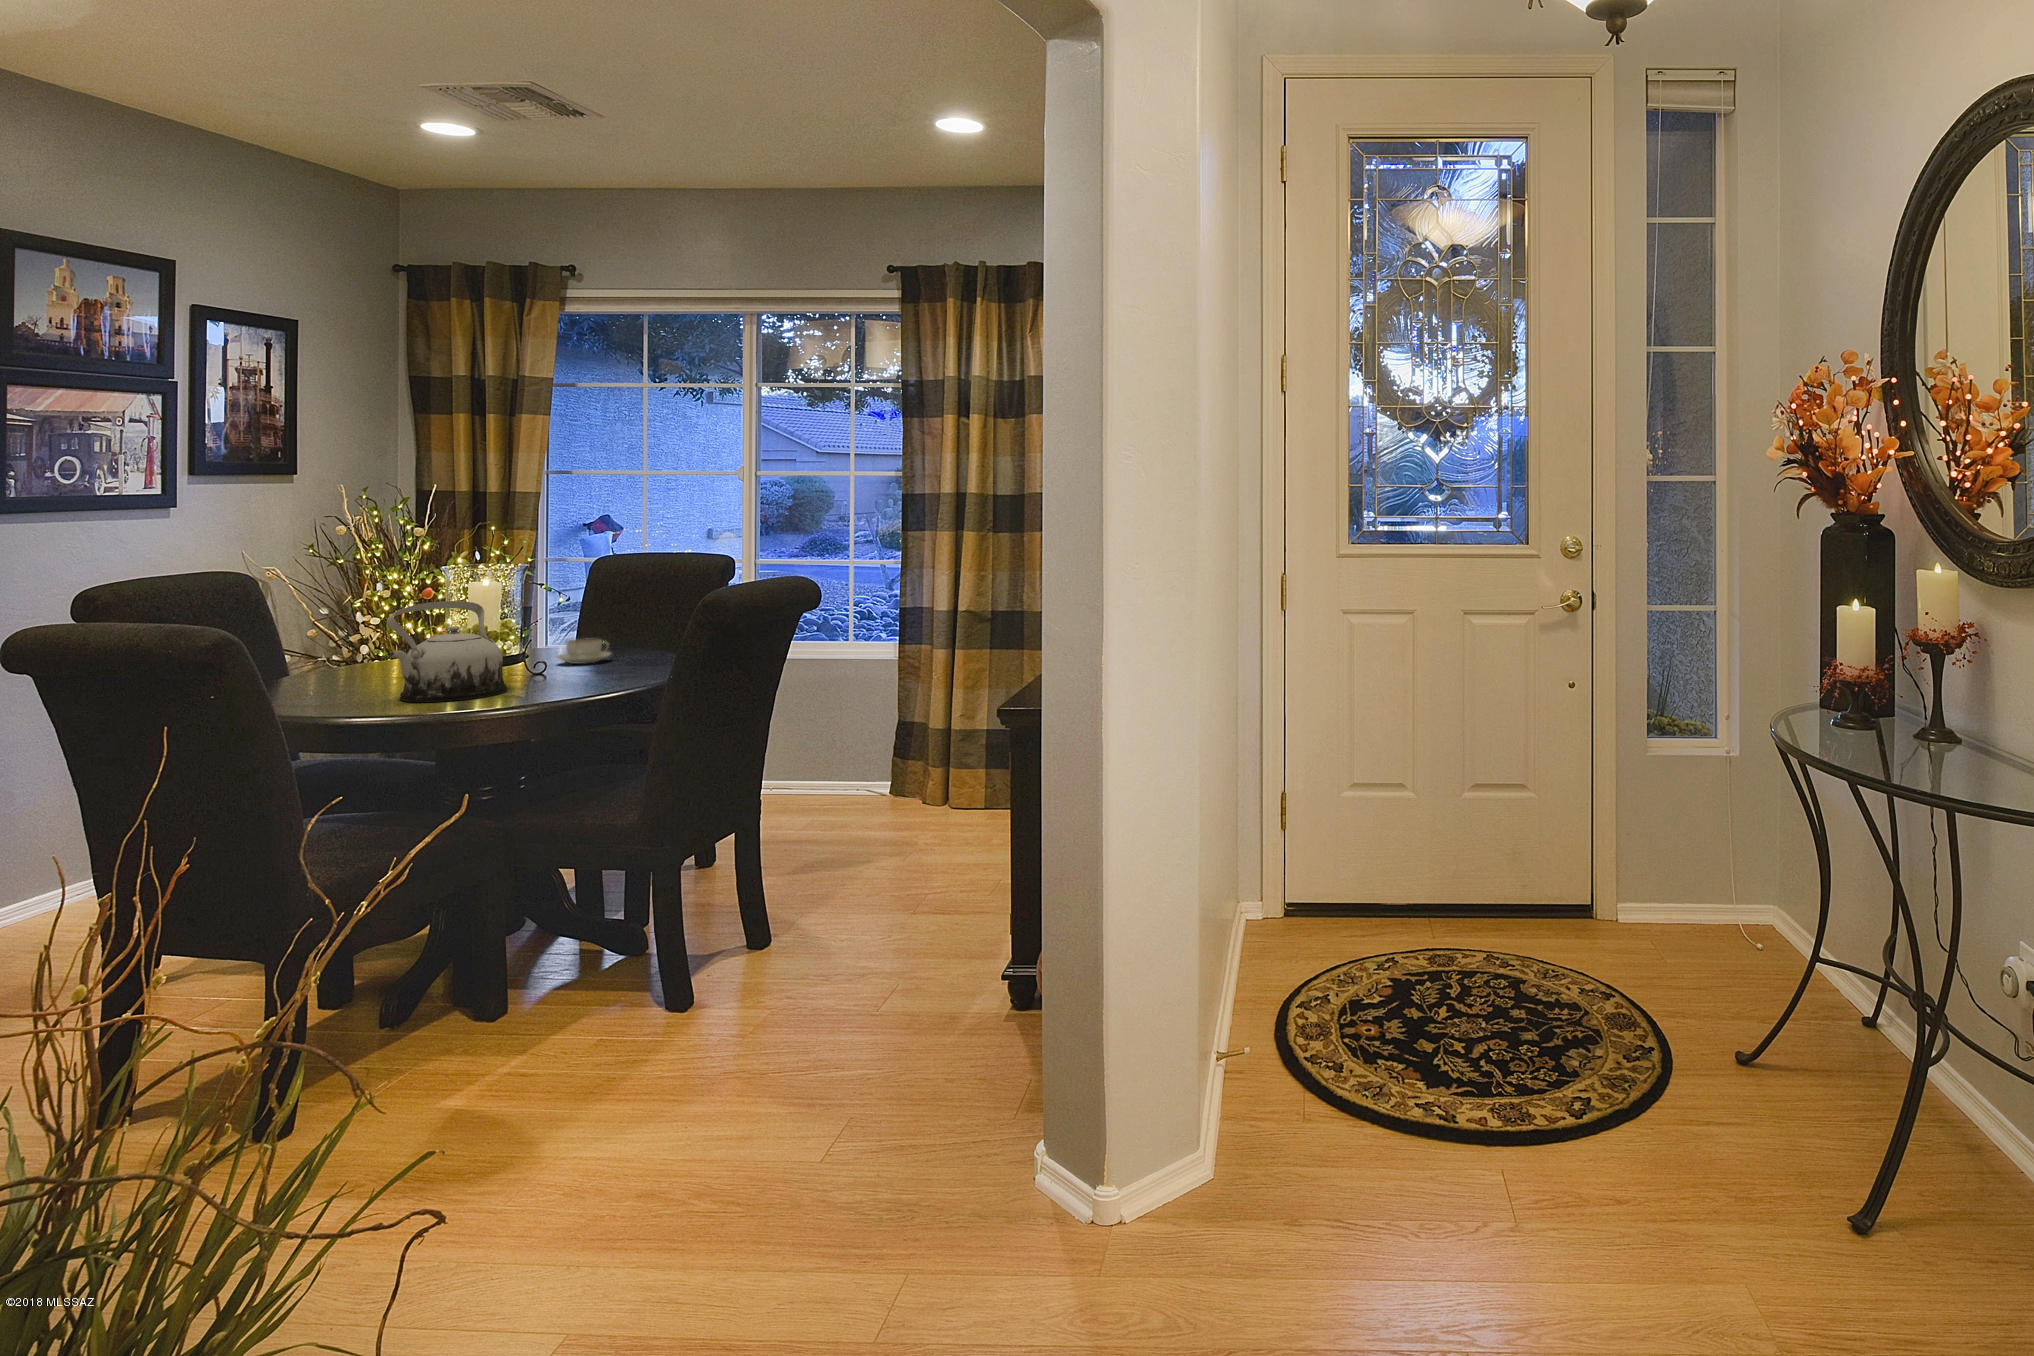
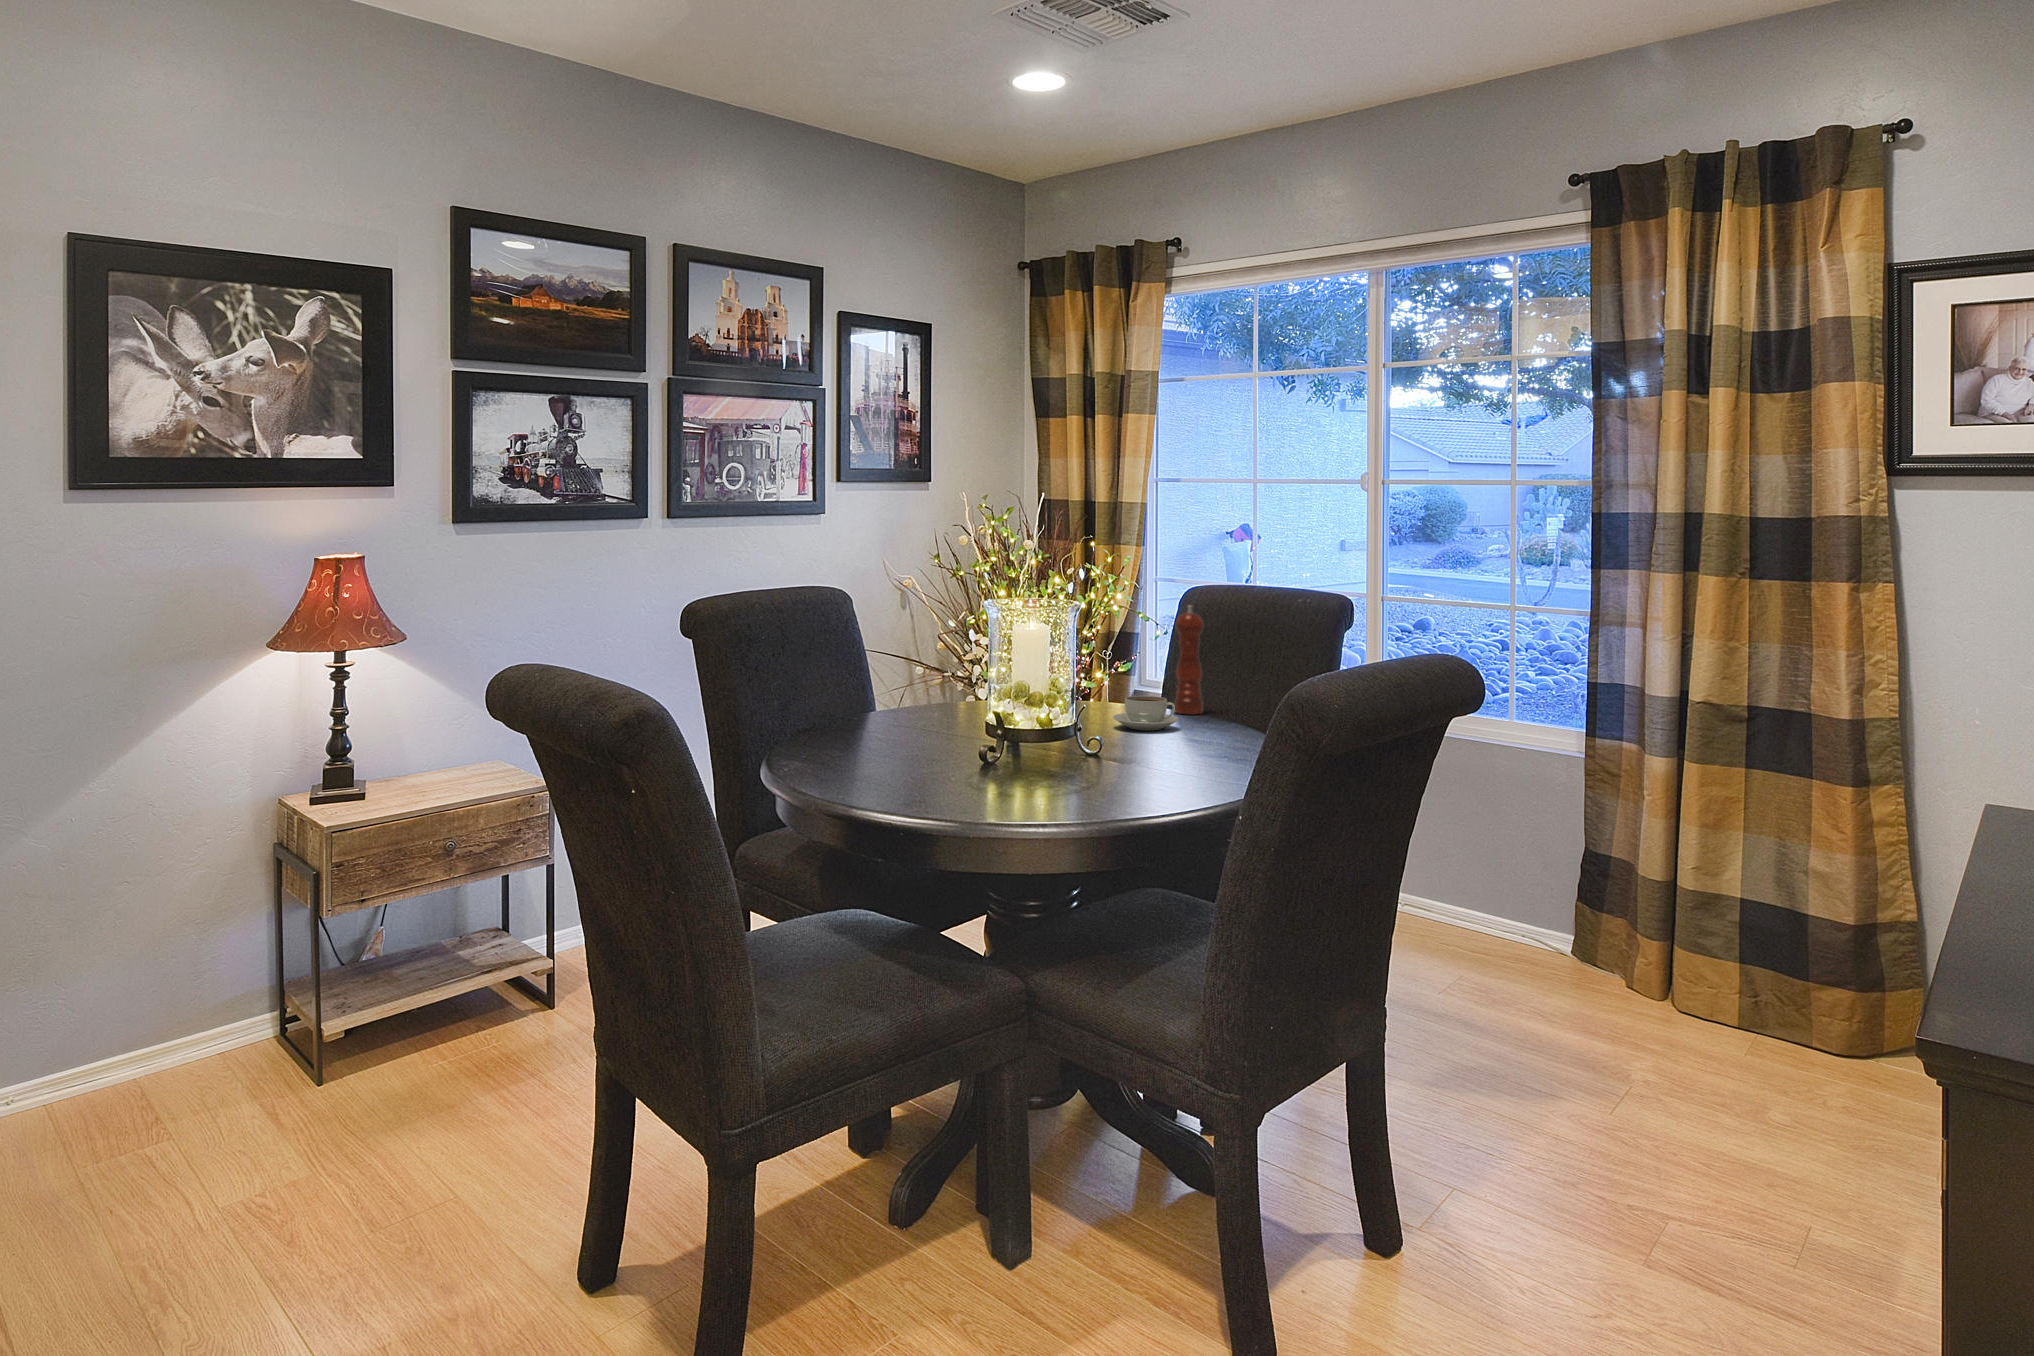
pepper mill: none [601,570,626,651] -> present [1174,605,1204,714]
teapot: present [387,601,507,702] -> none [908,635,1039,769]

